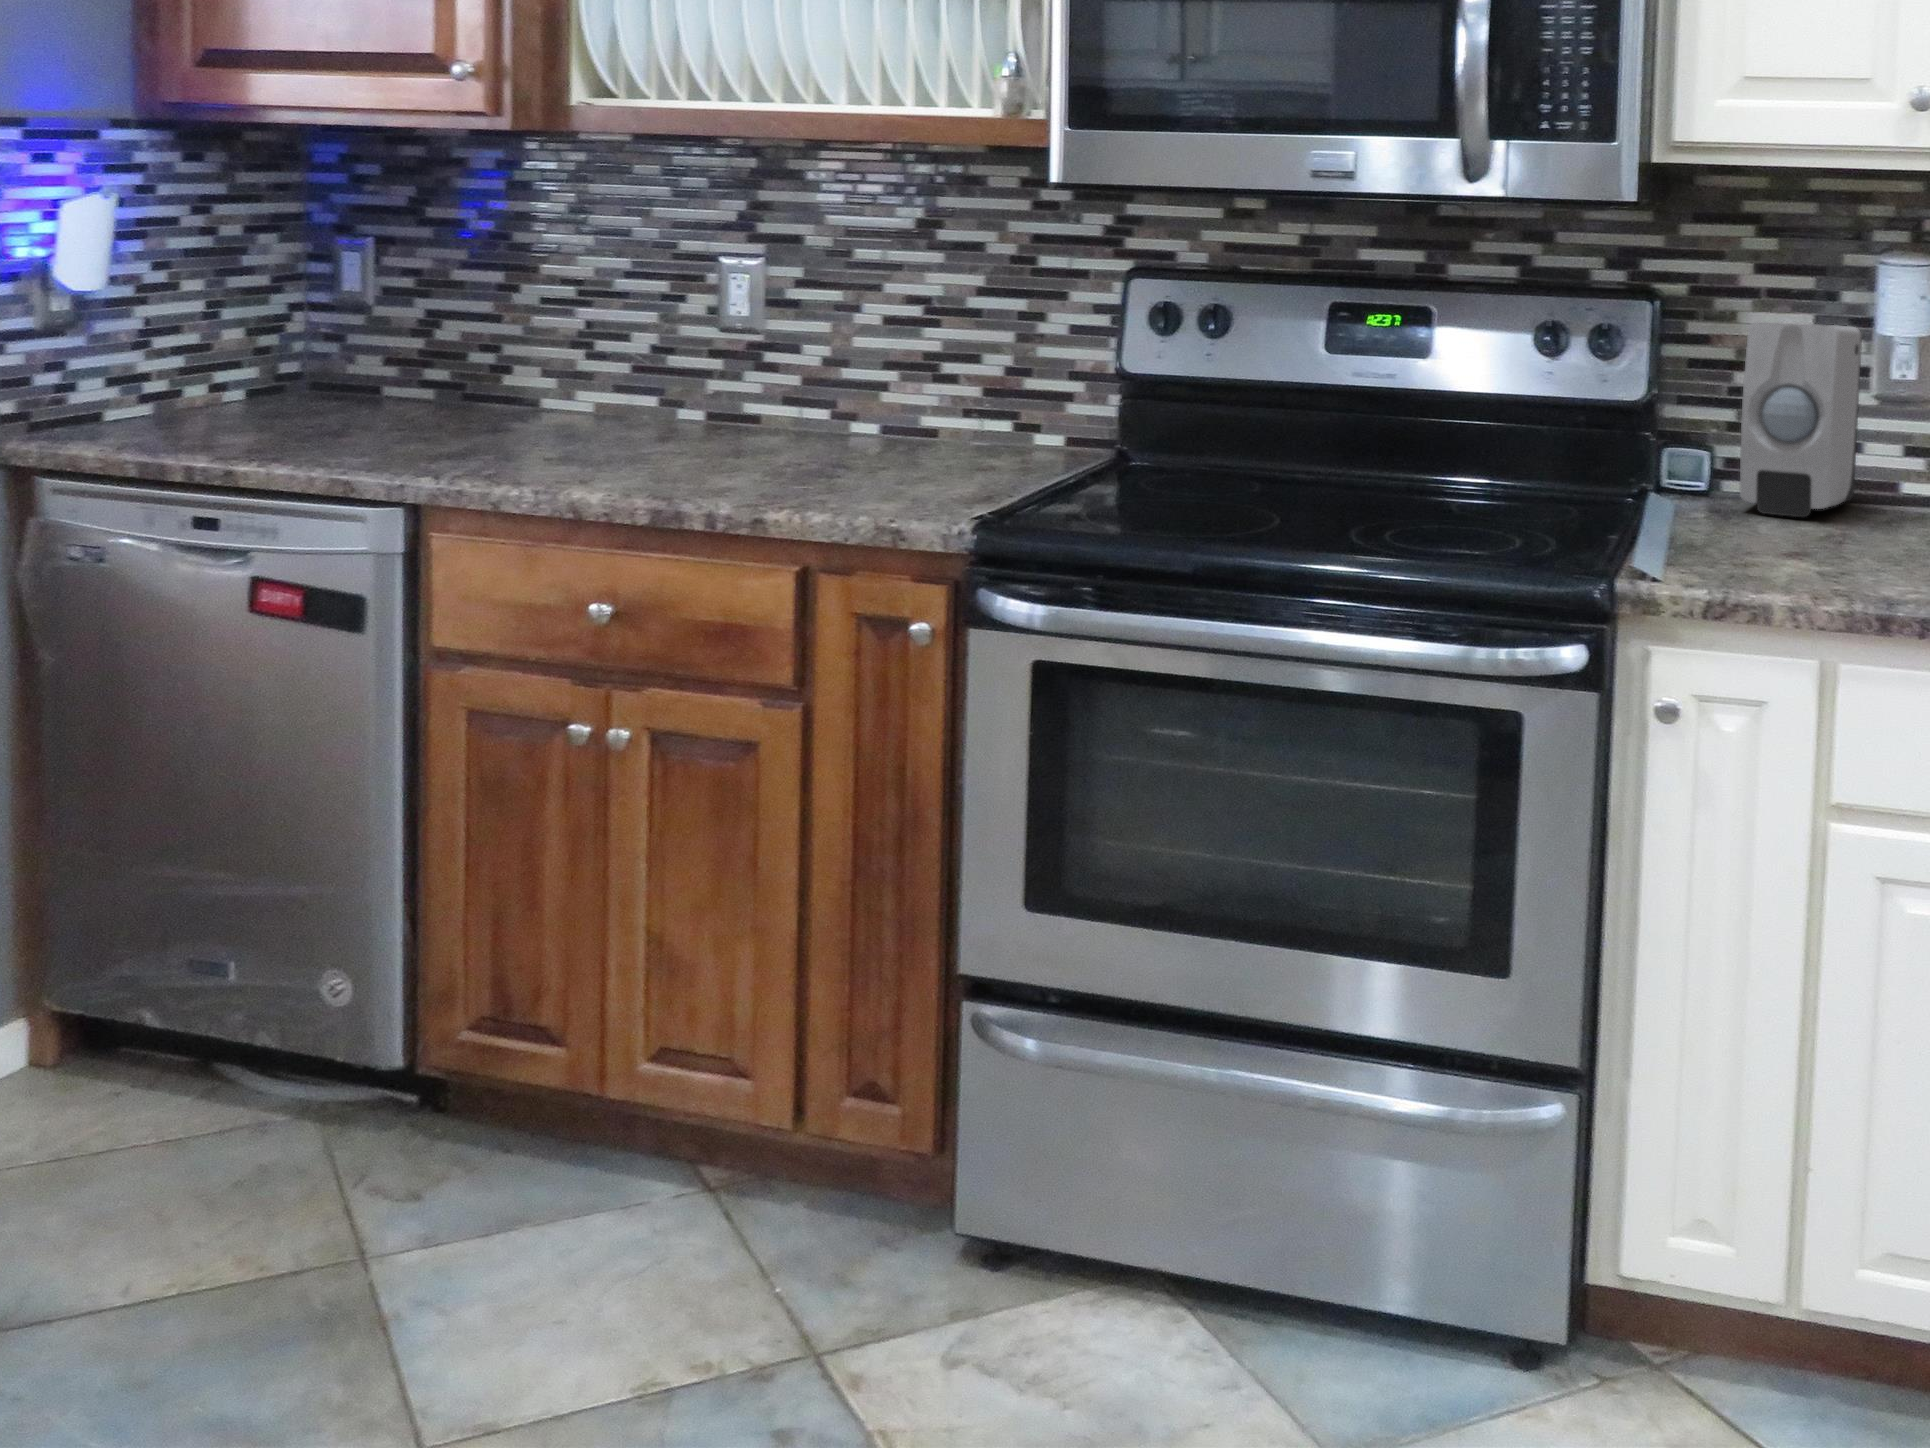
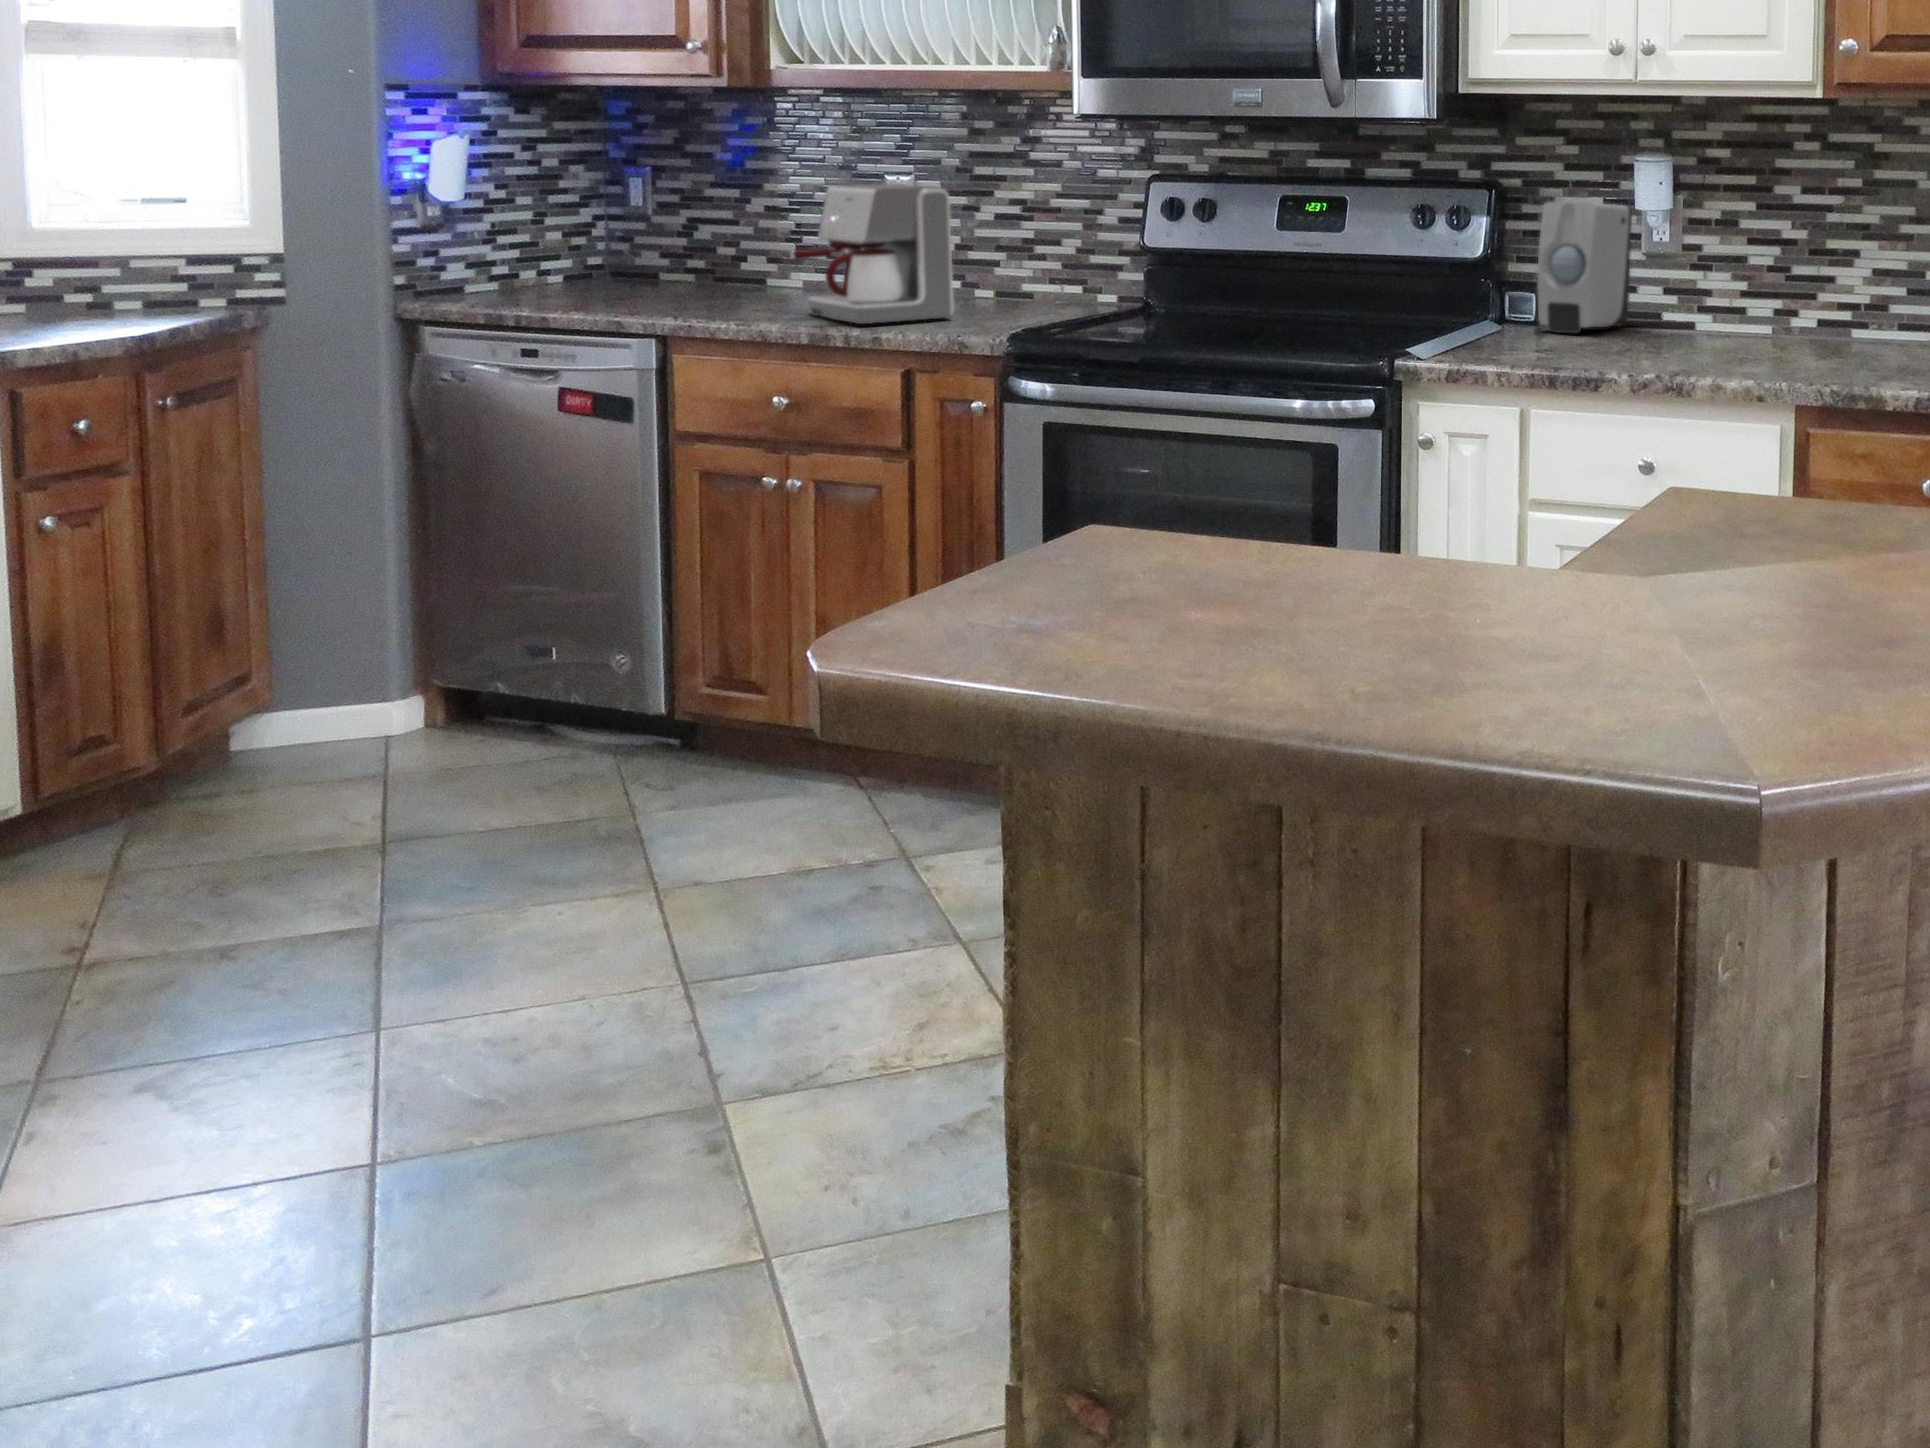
coffee maker: none [618,274,857,491] -> present [793,183,954,324]

